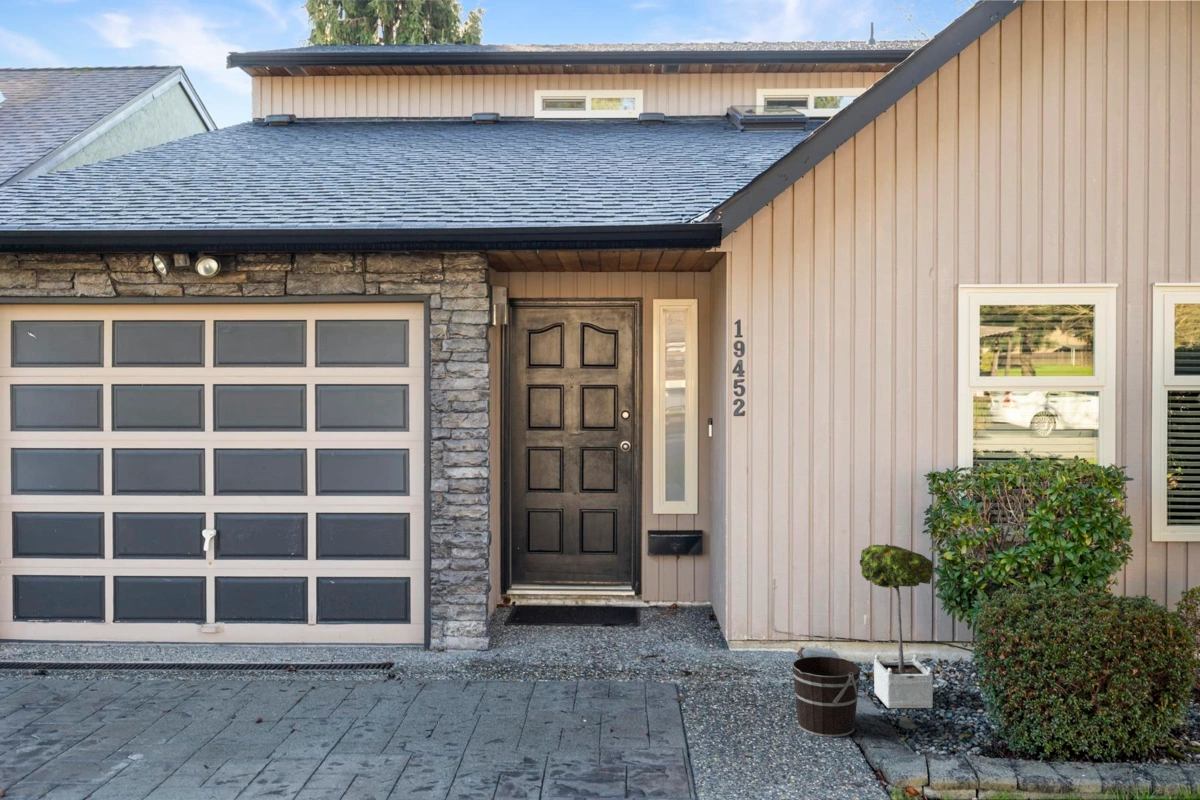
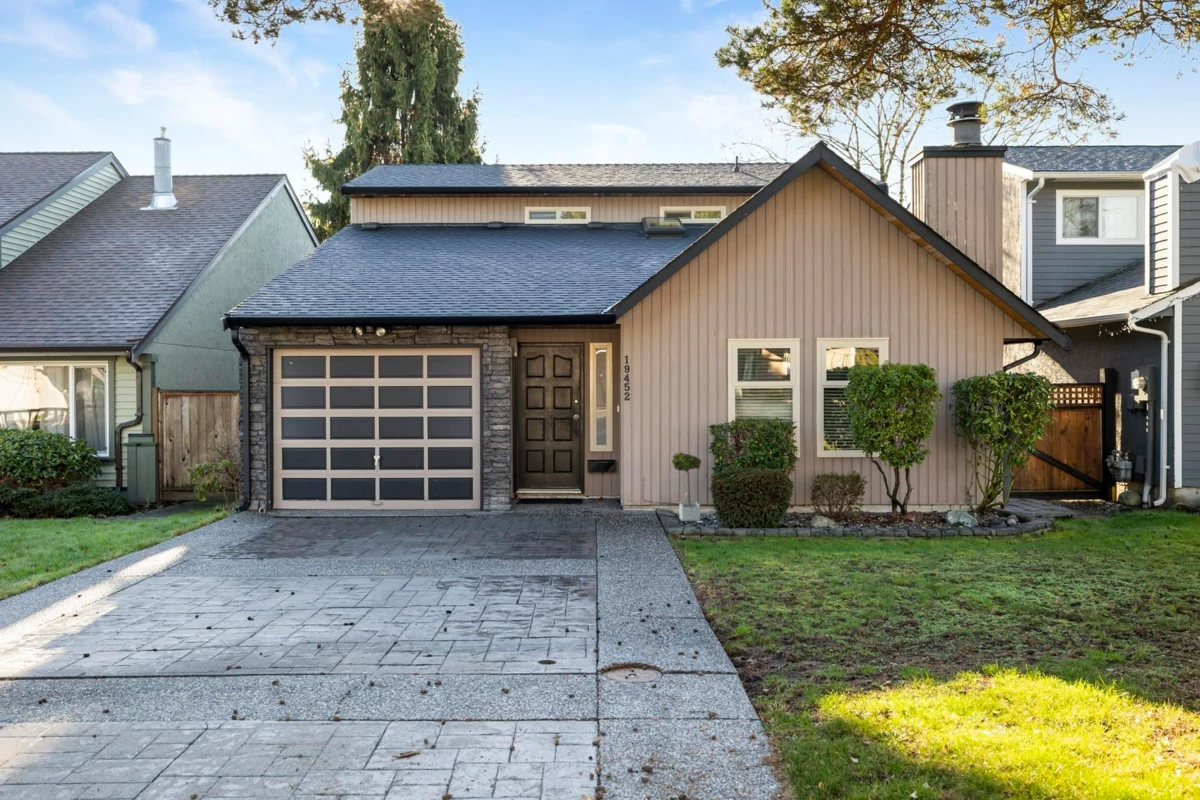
bucket: present [792,654,860,737] -> none [639,497,666,526]

